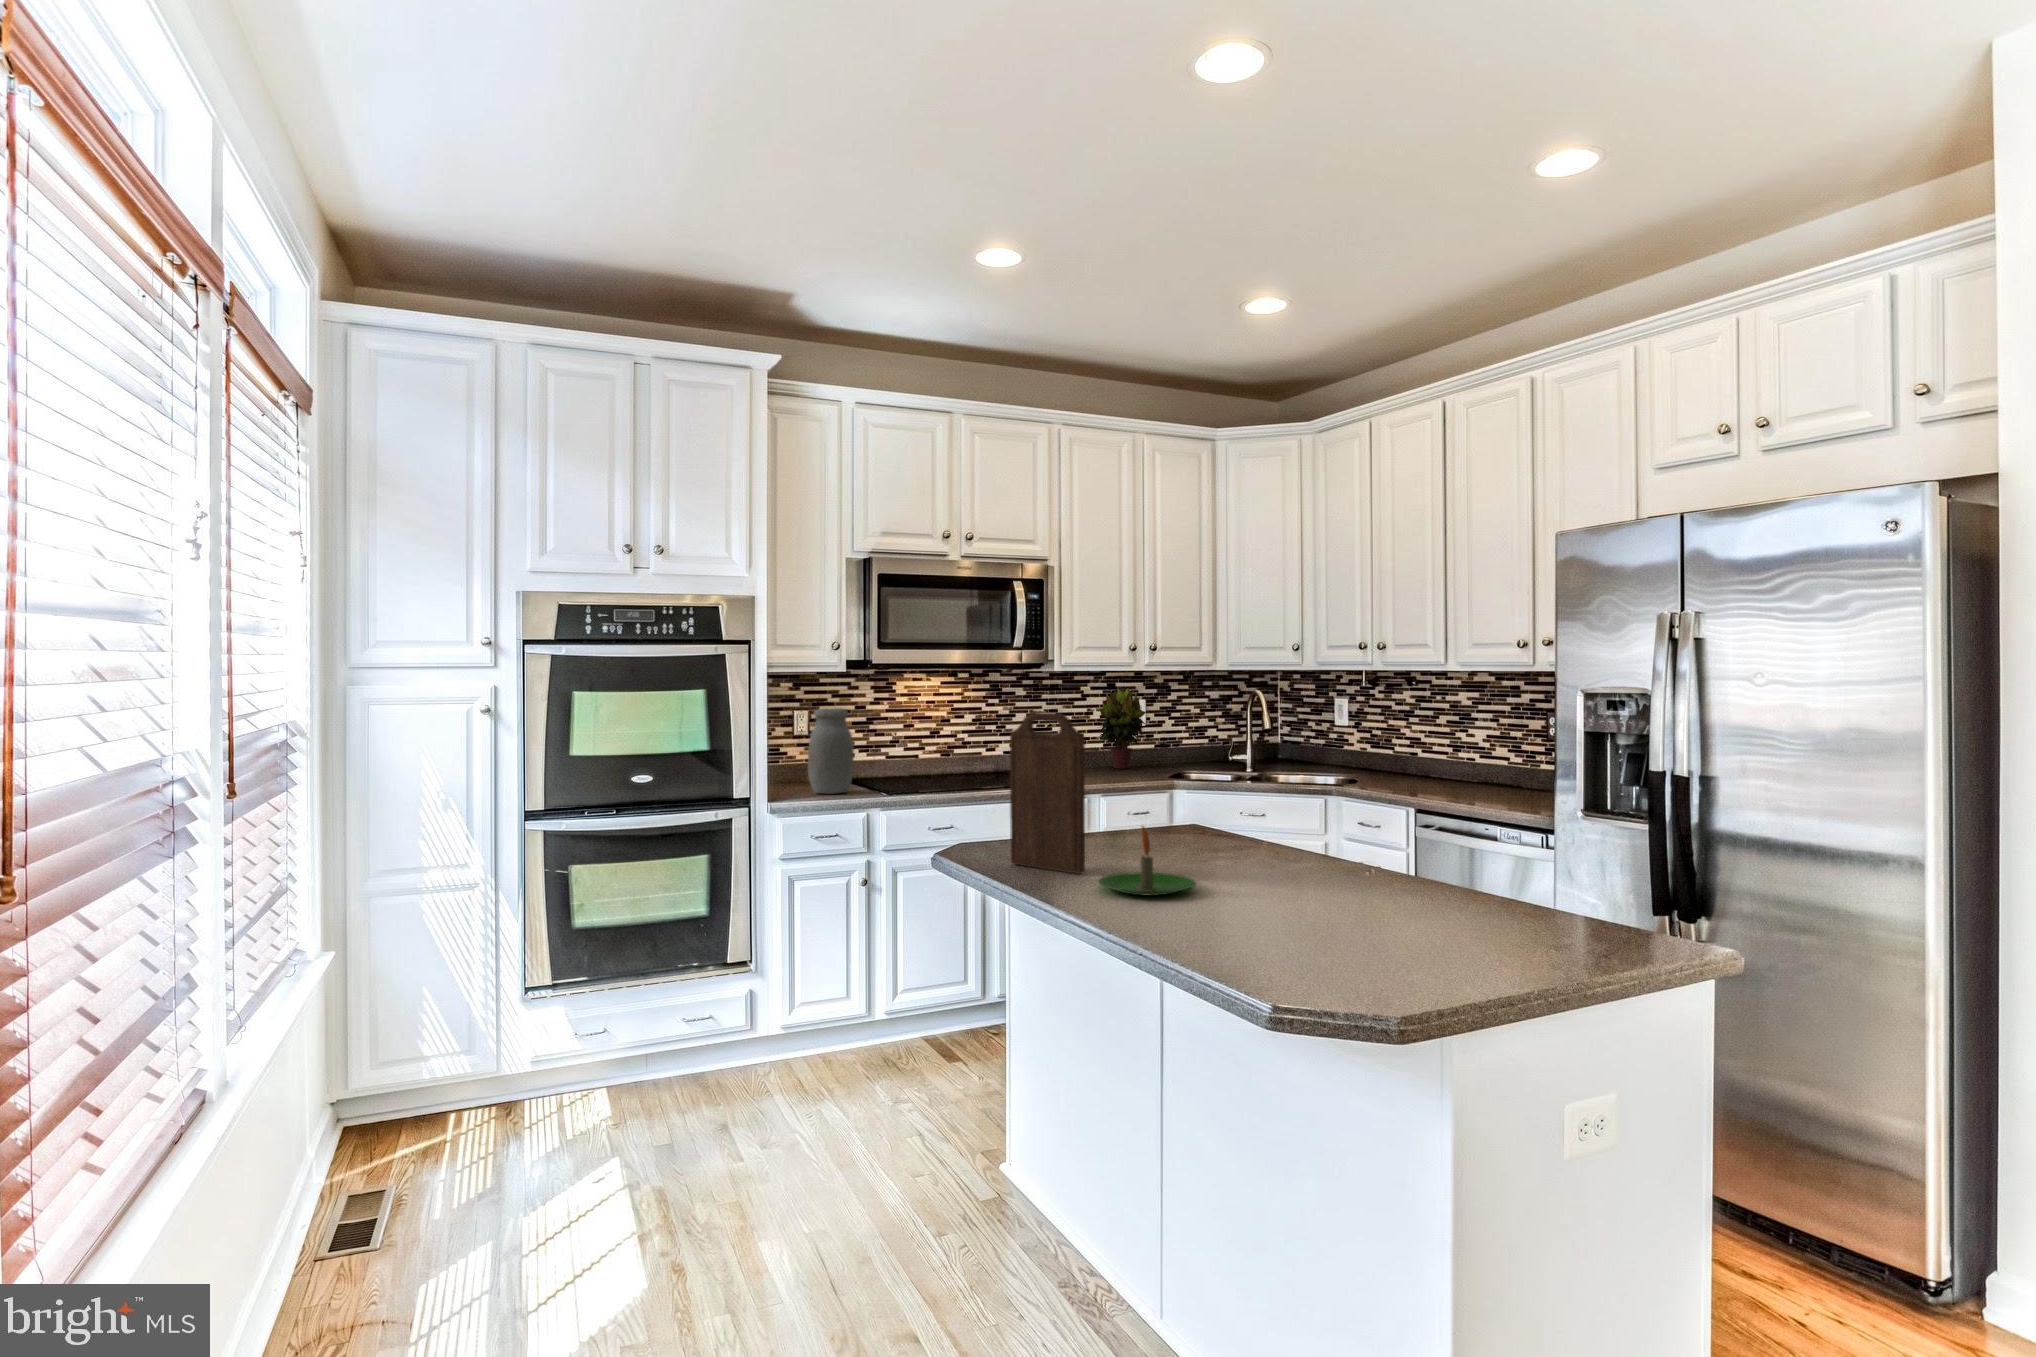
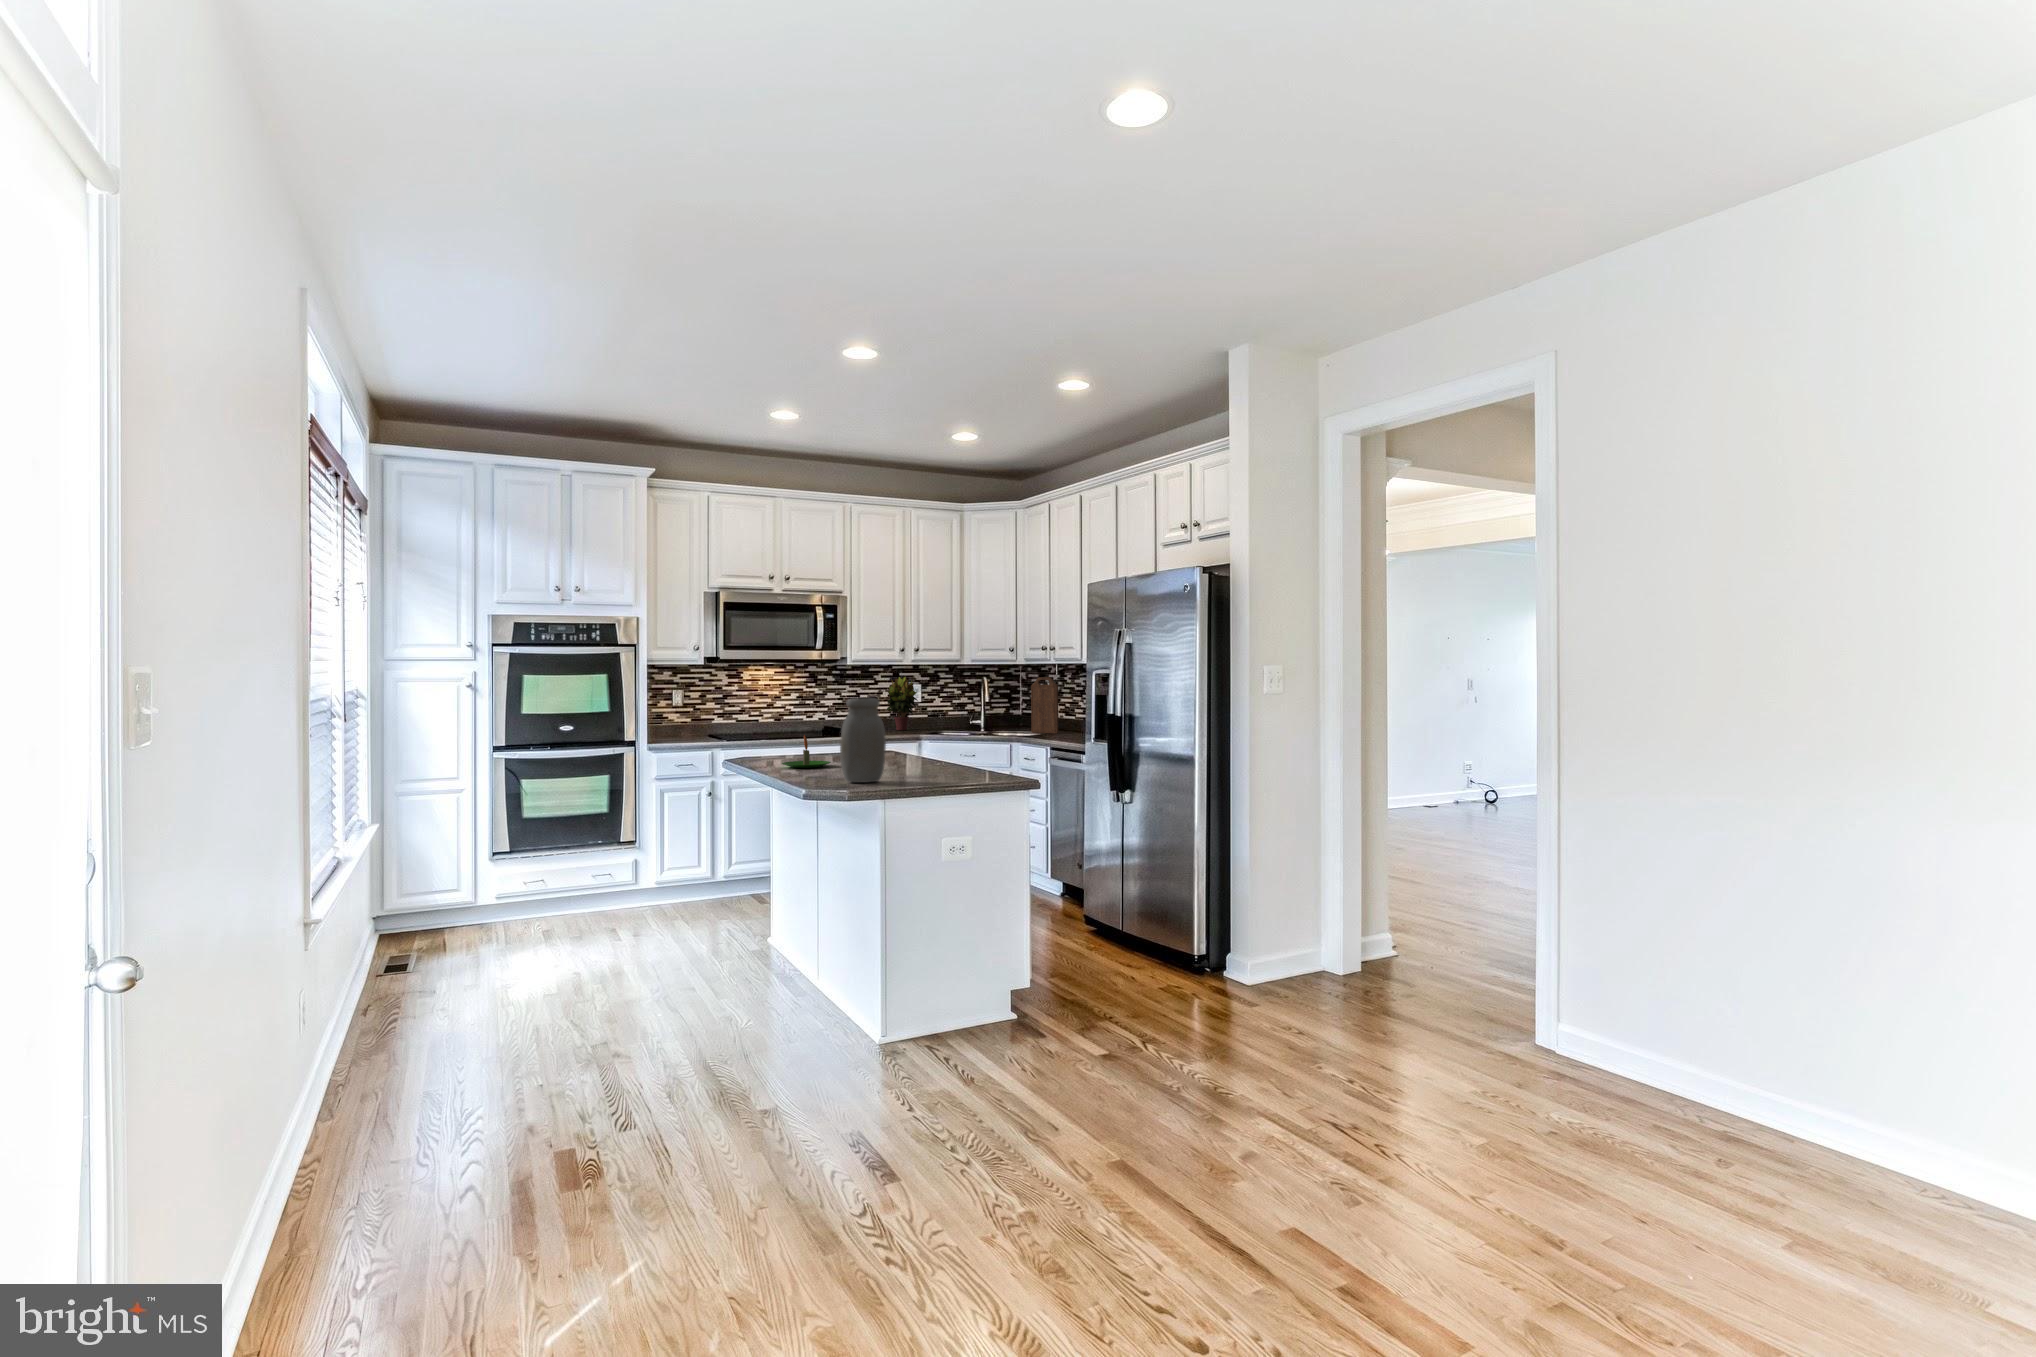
jar: present [808,708,854,794] -> present [840,698,886,783]
cutting board: present [1010,712,1085,874] -> present [1031,677,1058,734]

